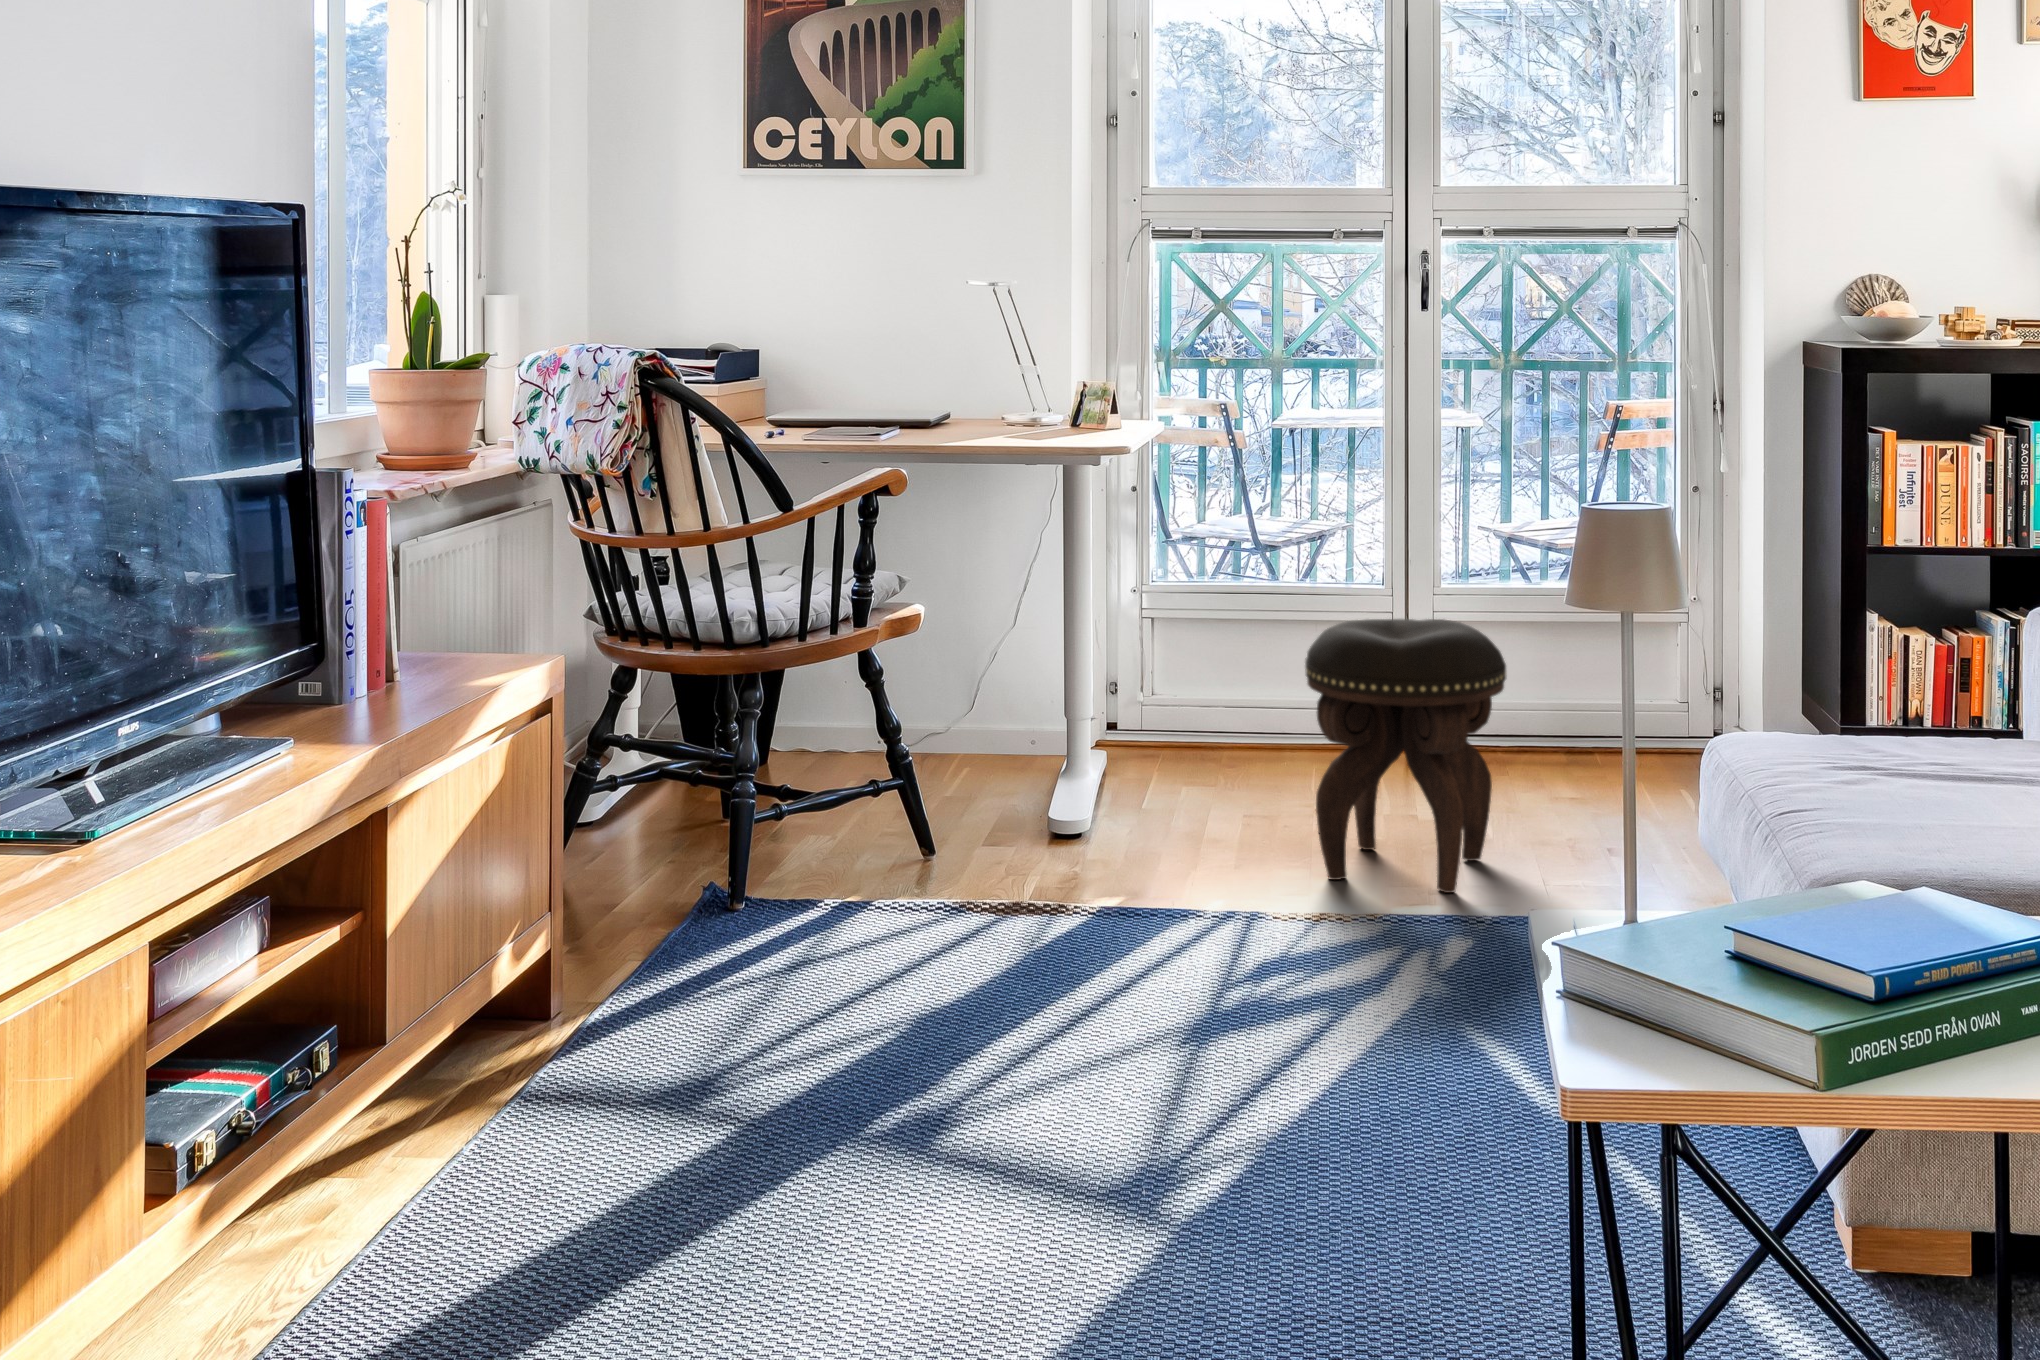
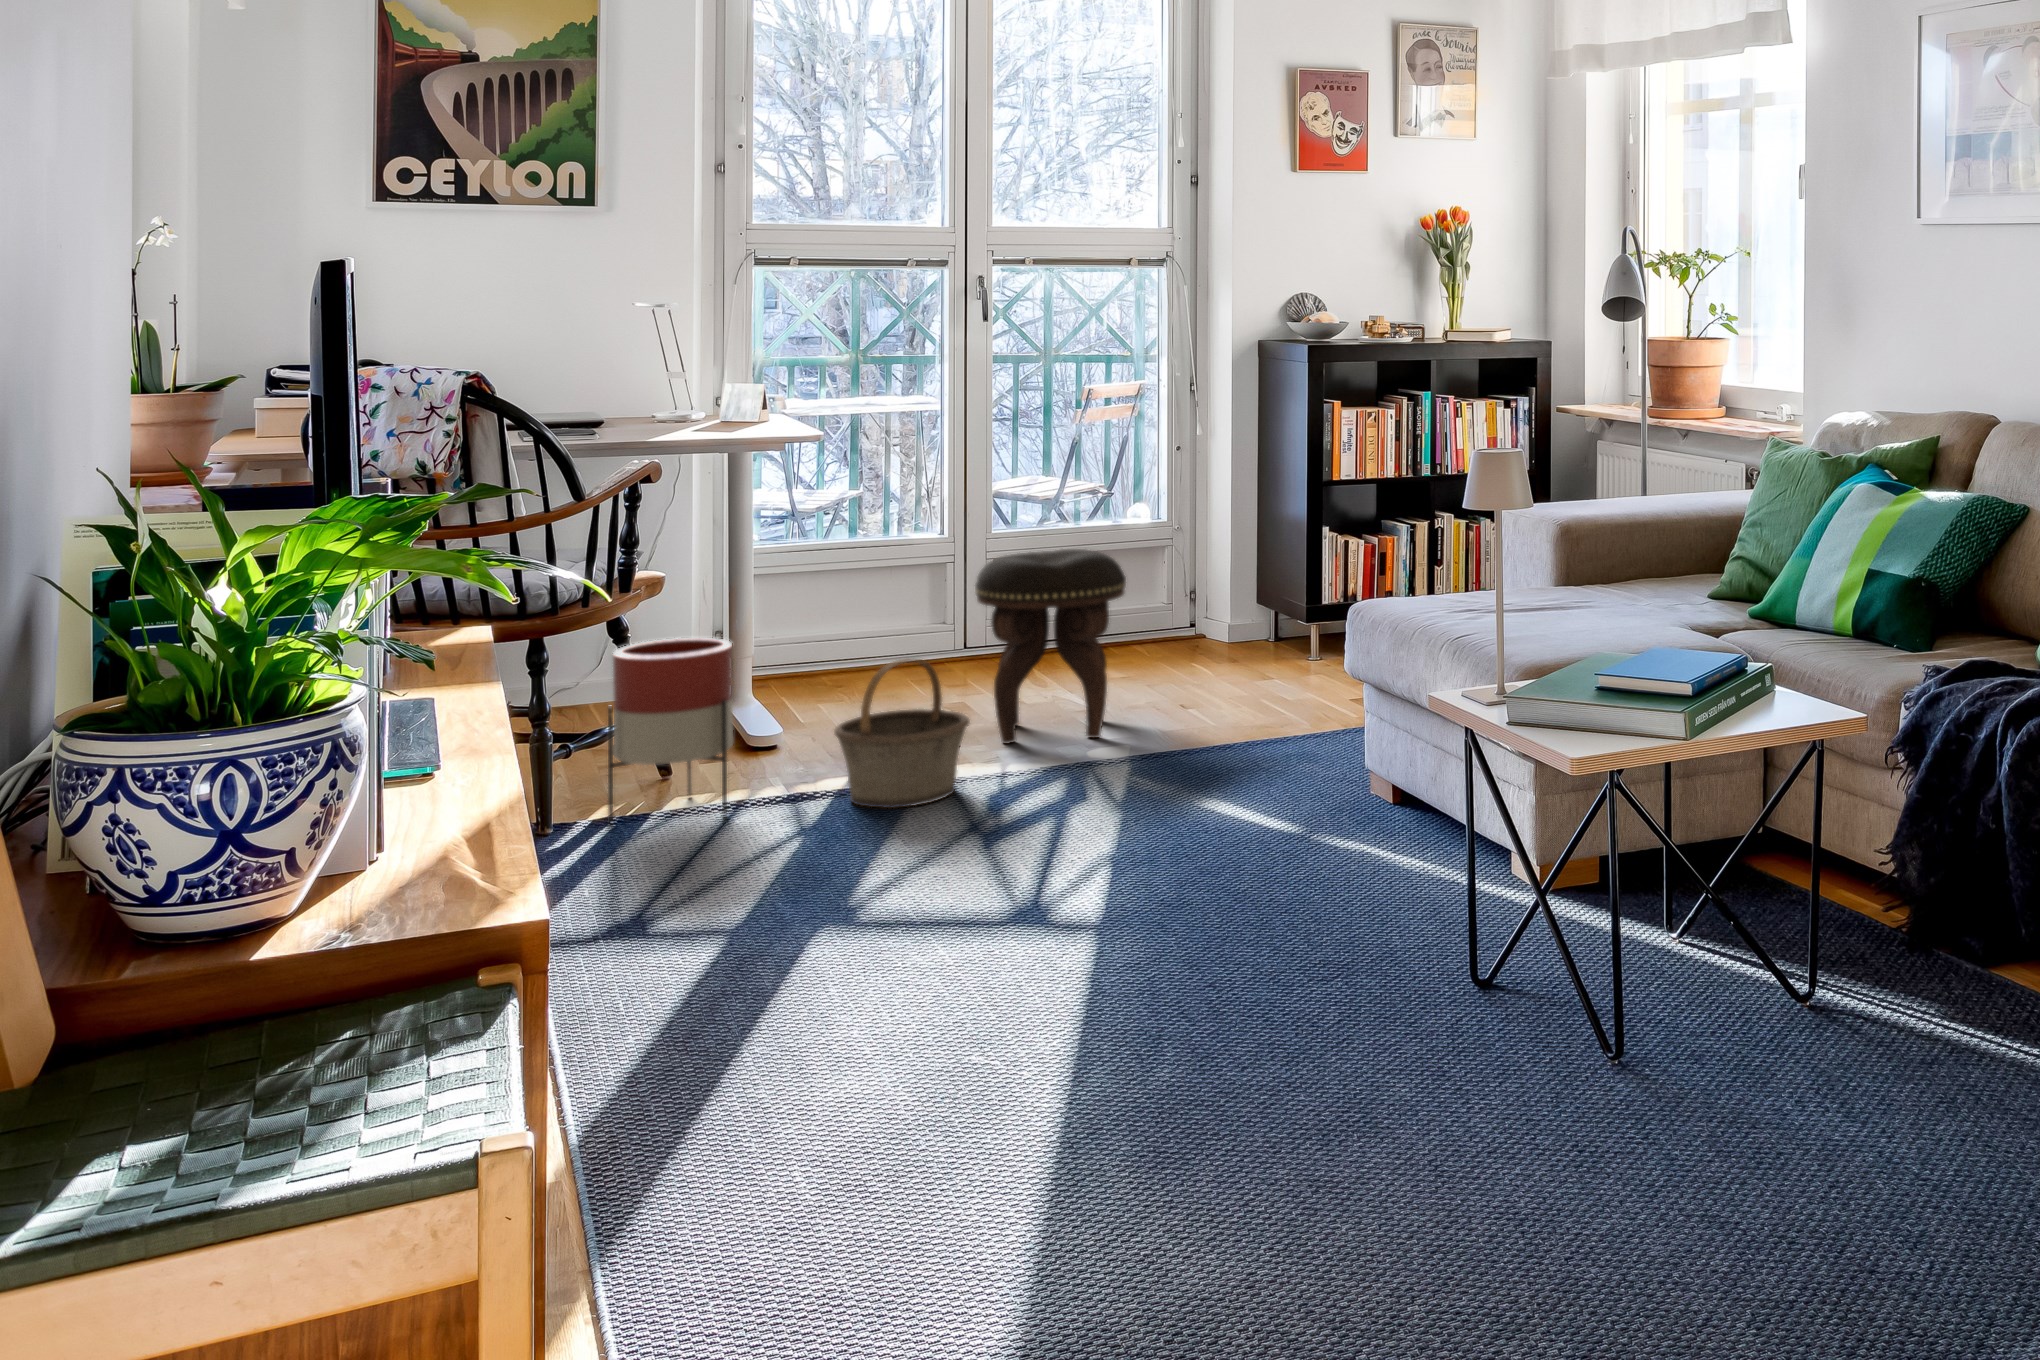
planter: none [799,694,946,934] -> present [608,638,733,822]
basket: none [1043,759,1217,968] -> present [834,659,970,808]

